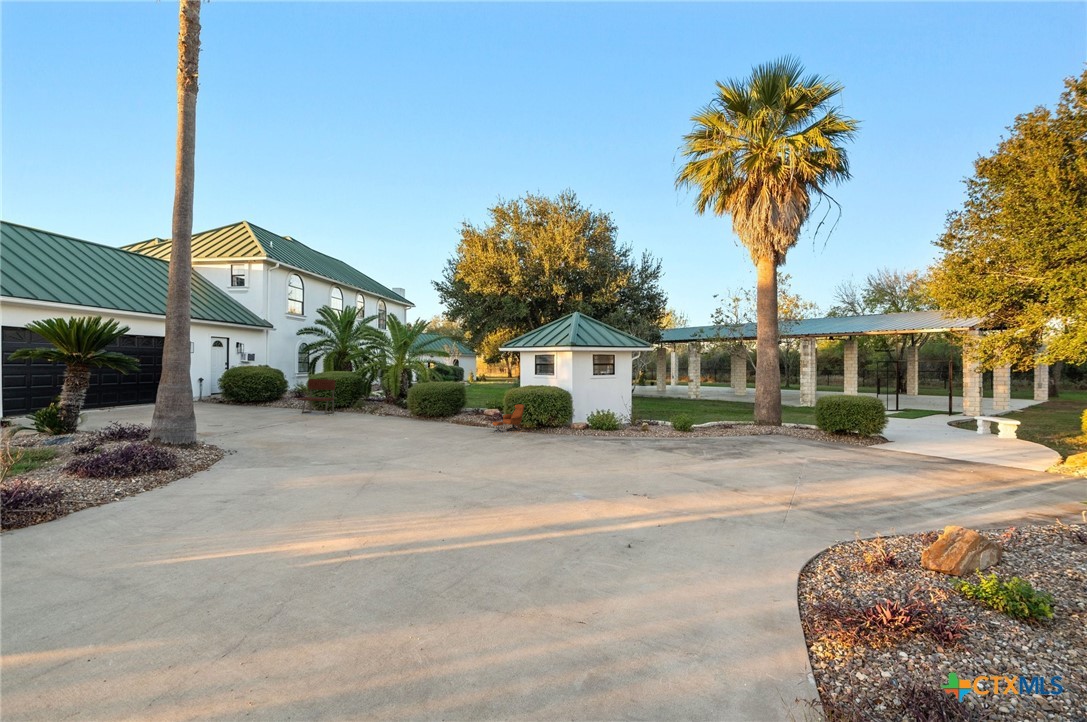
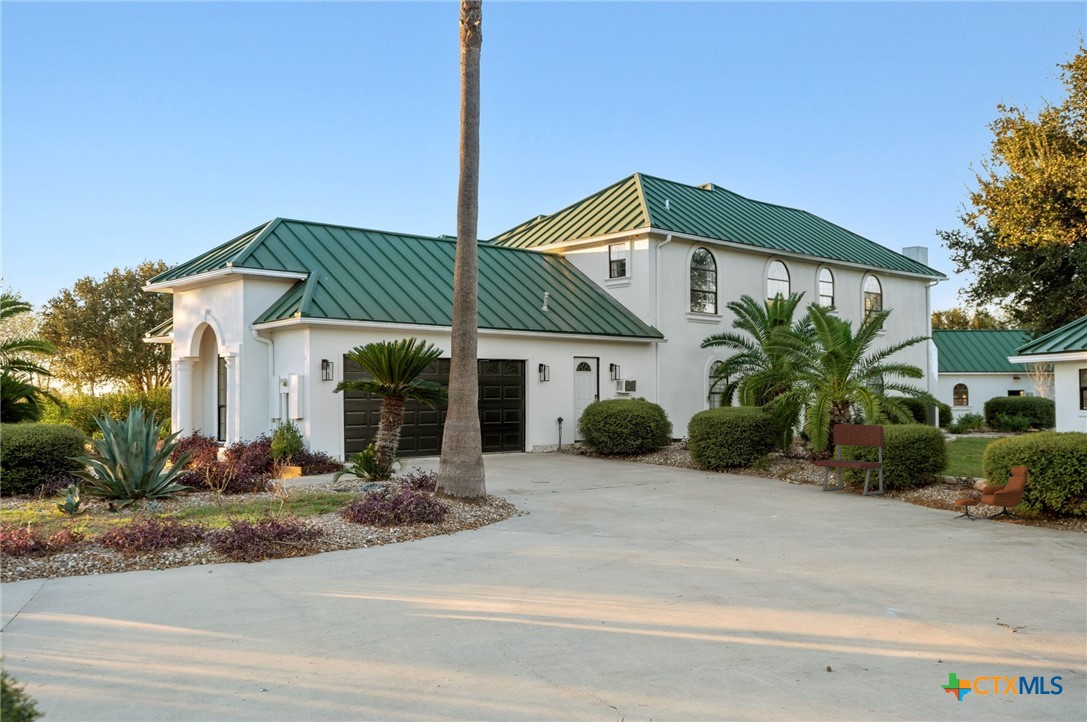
bench: present [298,379,335,414] -> present [814,424,884,495]

